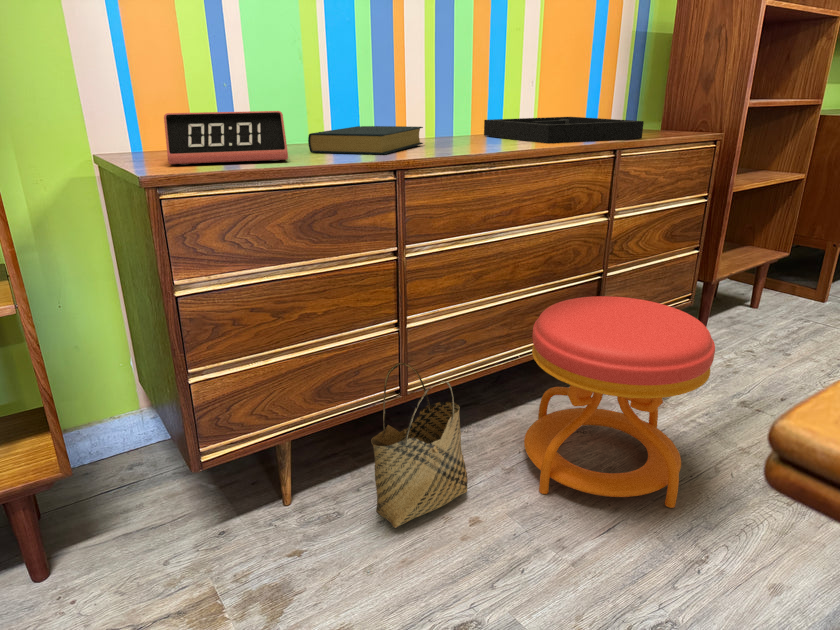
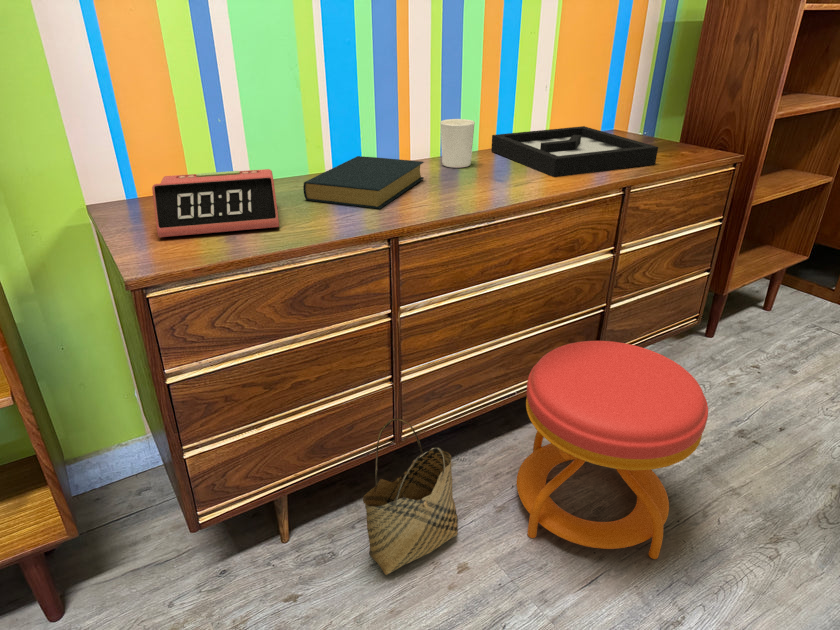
candle holder: none [436,98,469,141] -> present [440,119,475,168]

